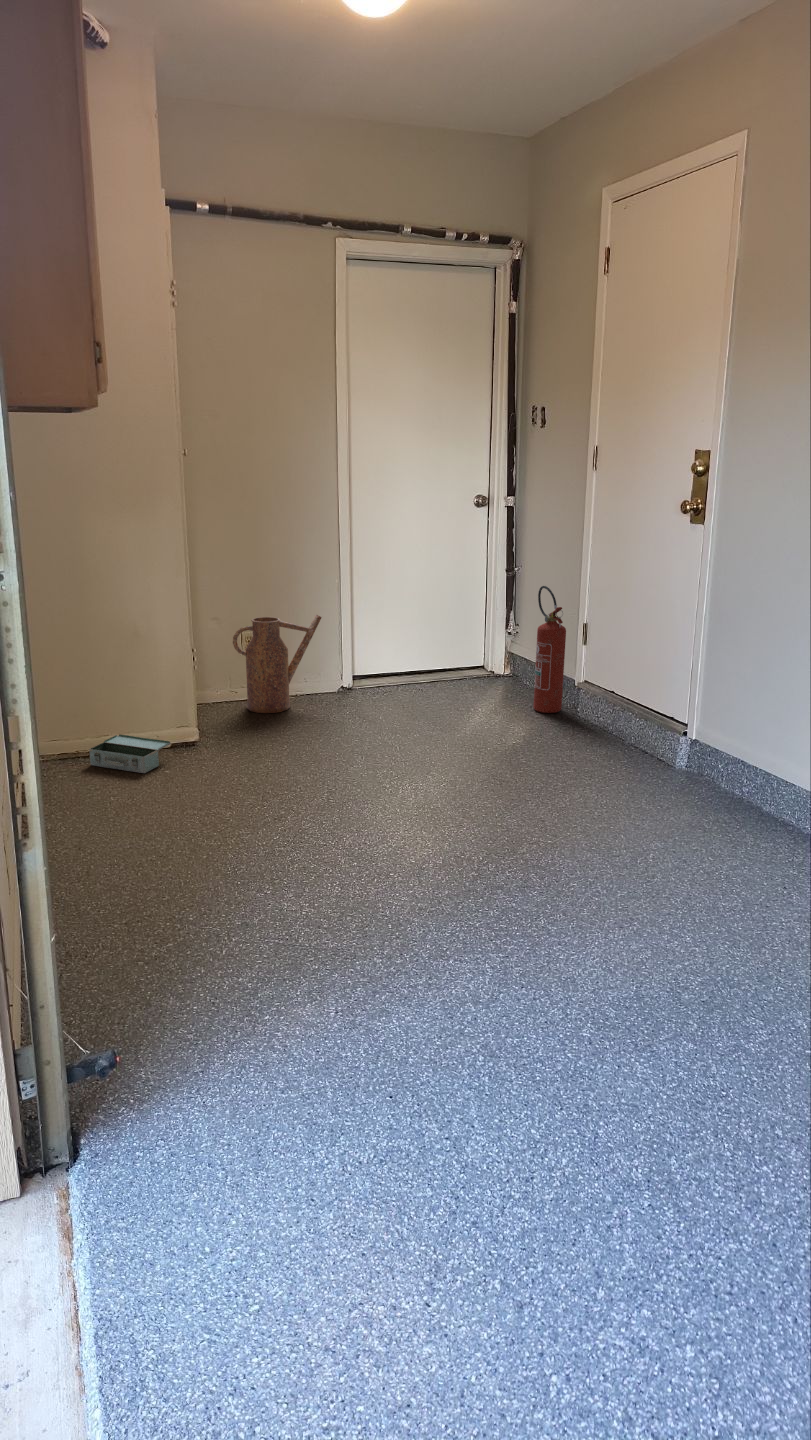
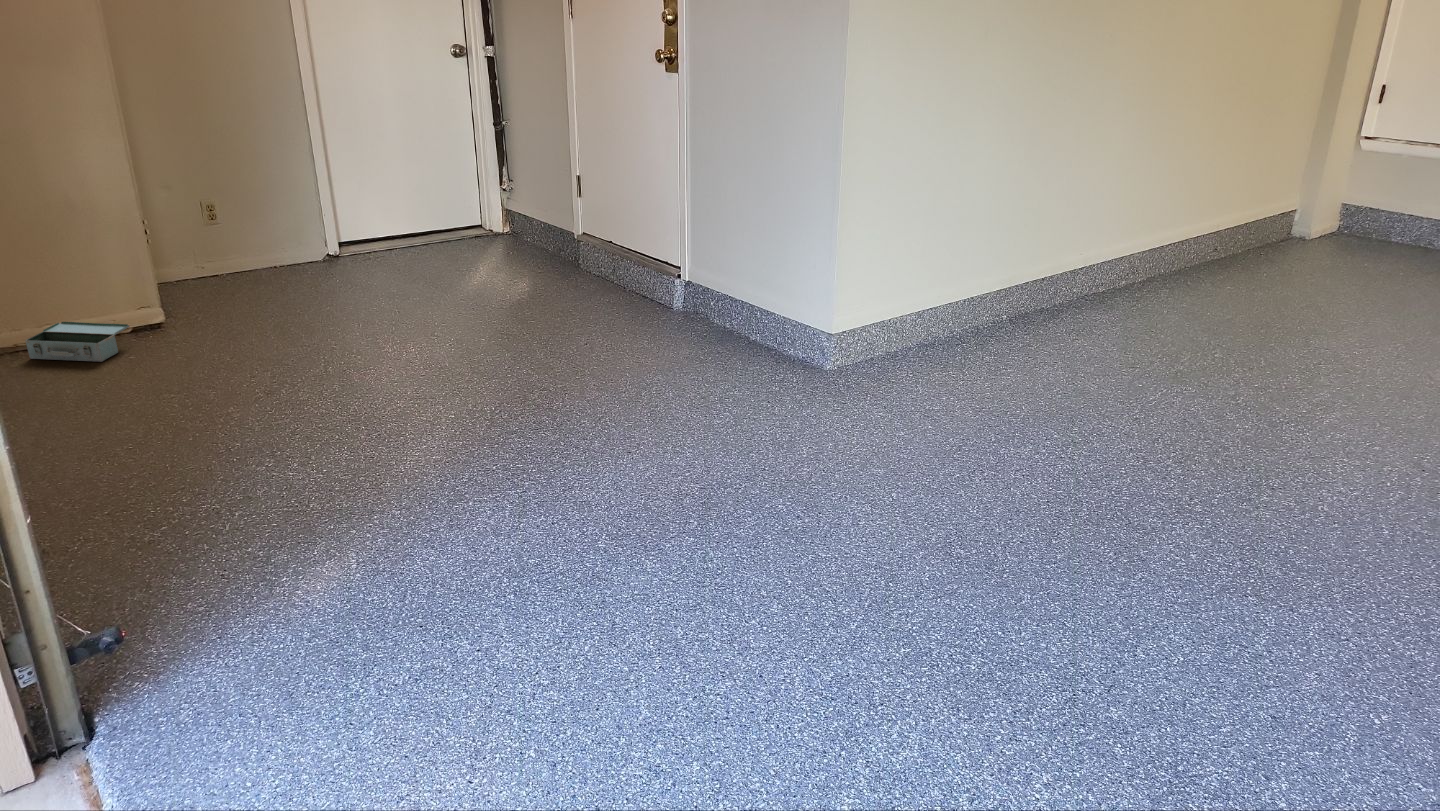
fire extinguisher: present [534,586,566,713] -> none [530,136,565,267]
watering can: present [233,615,321,713] -> none [190,175,294,288]

